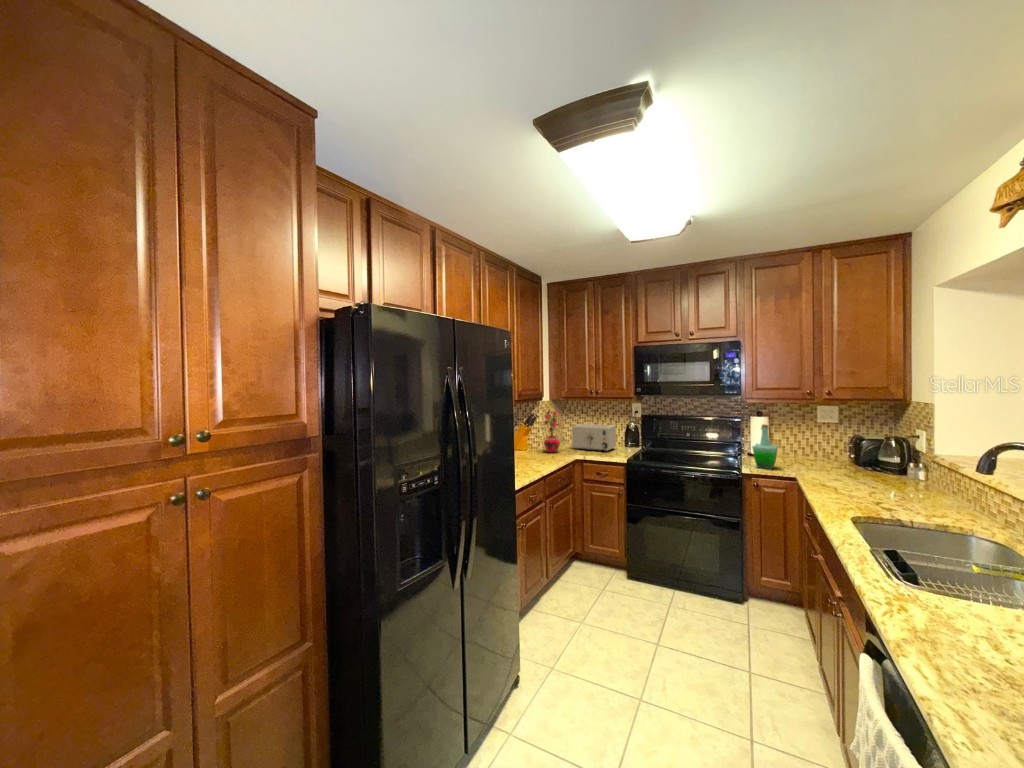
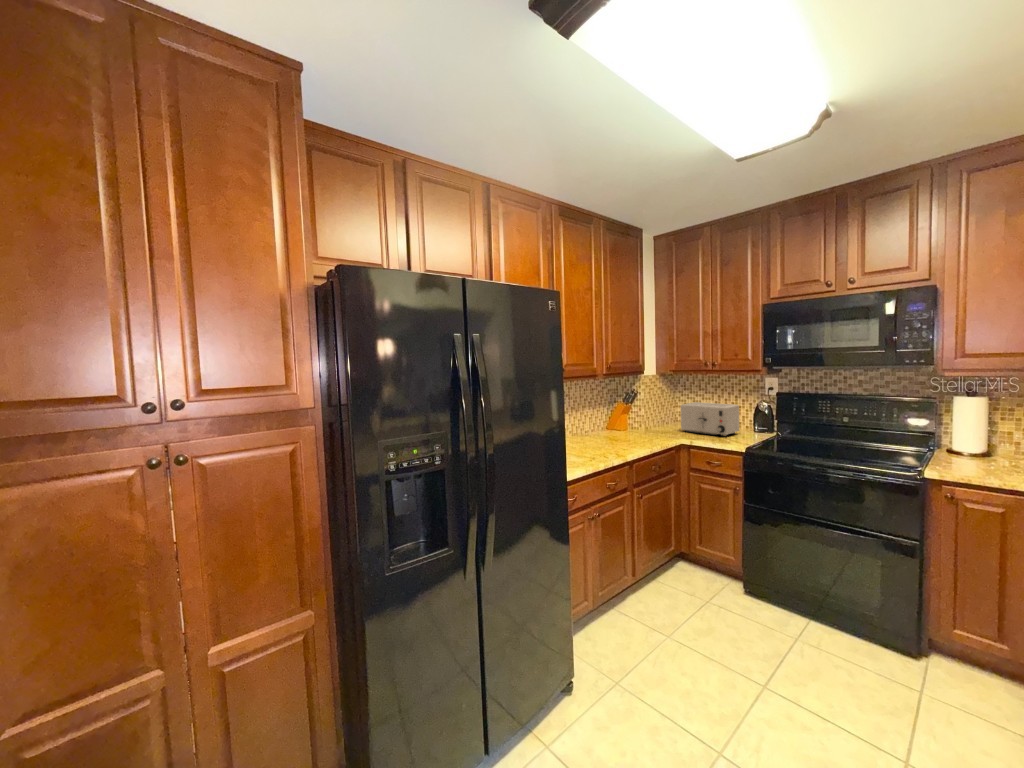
potted plant: present [543,411,561,453] -> none [639,385,666,435]
bottle: present [752,424,778,469] -> none [948,408,1000,475]

